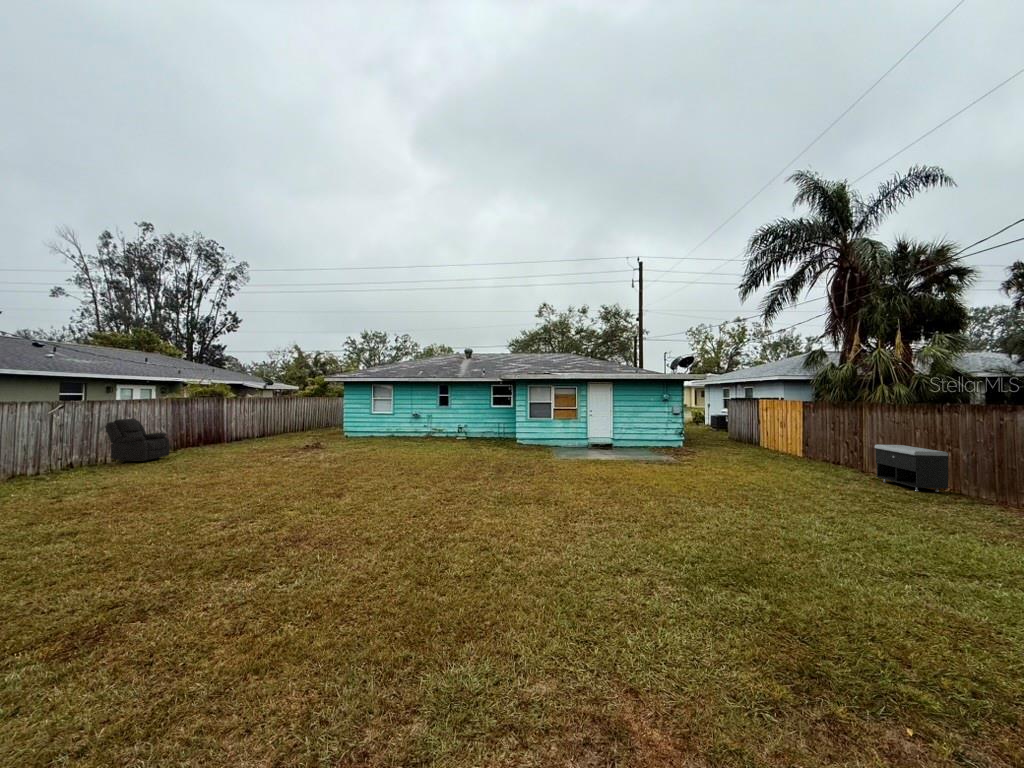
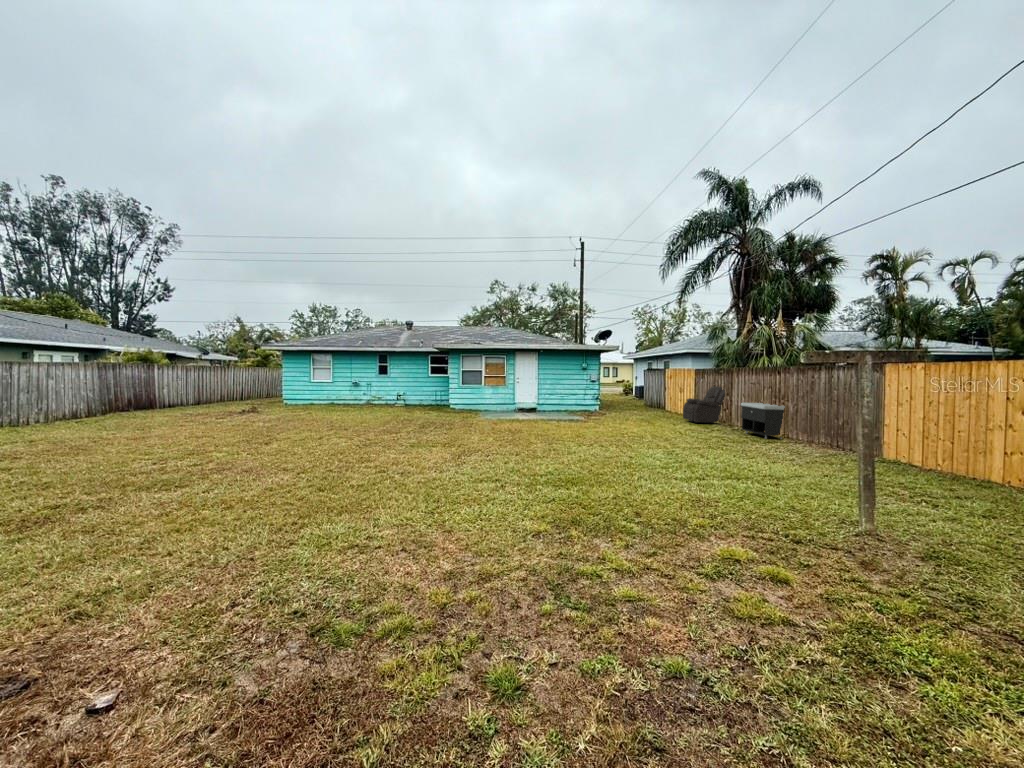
chair: present [105,418,170,462] -> present [683,386,725,423]

